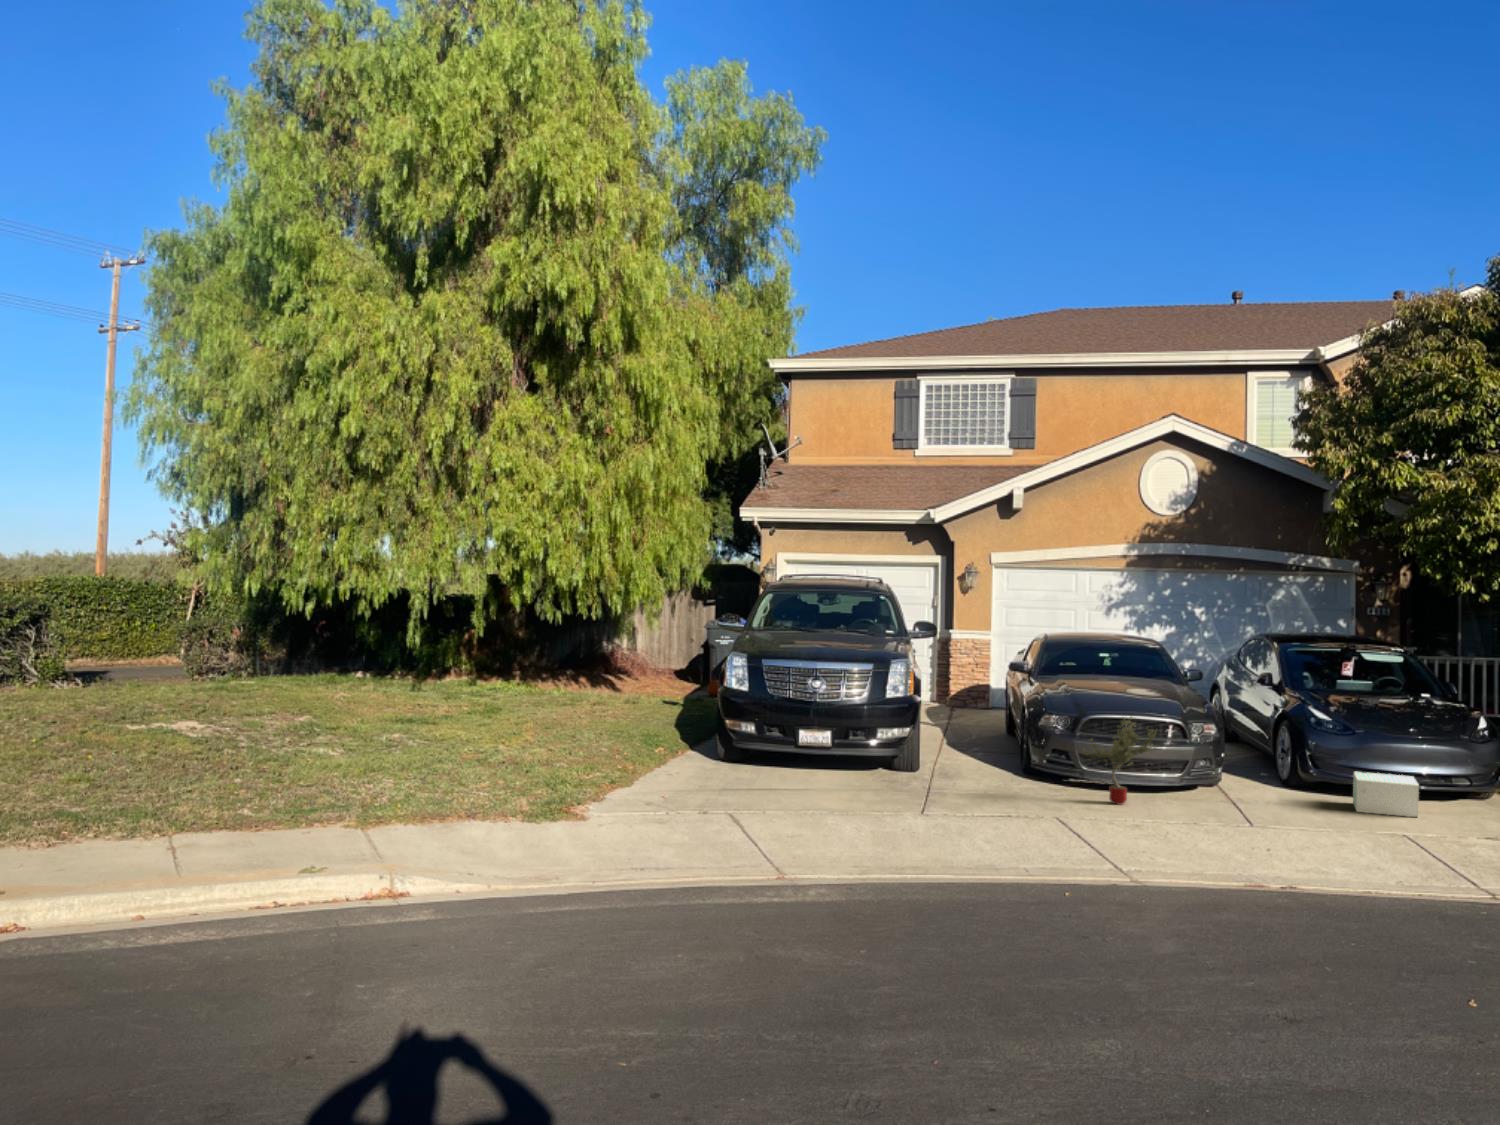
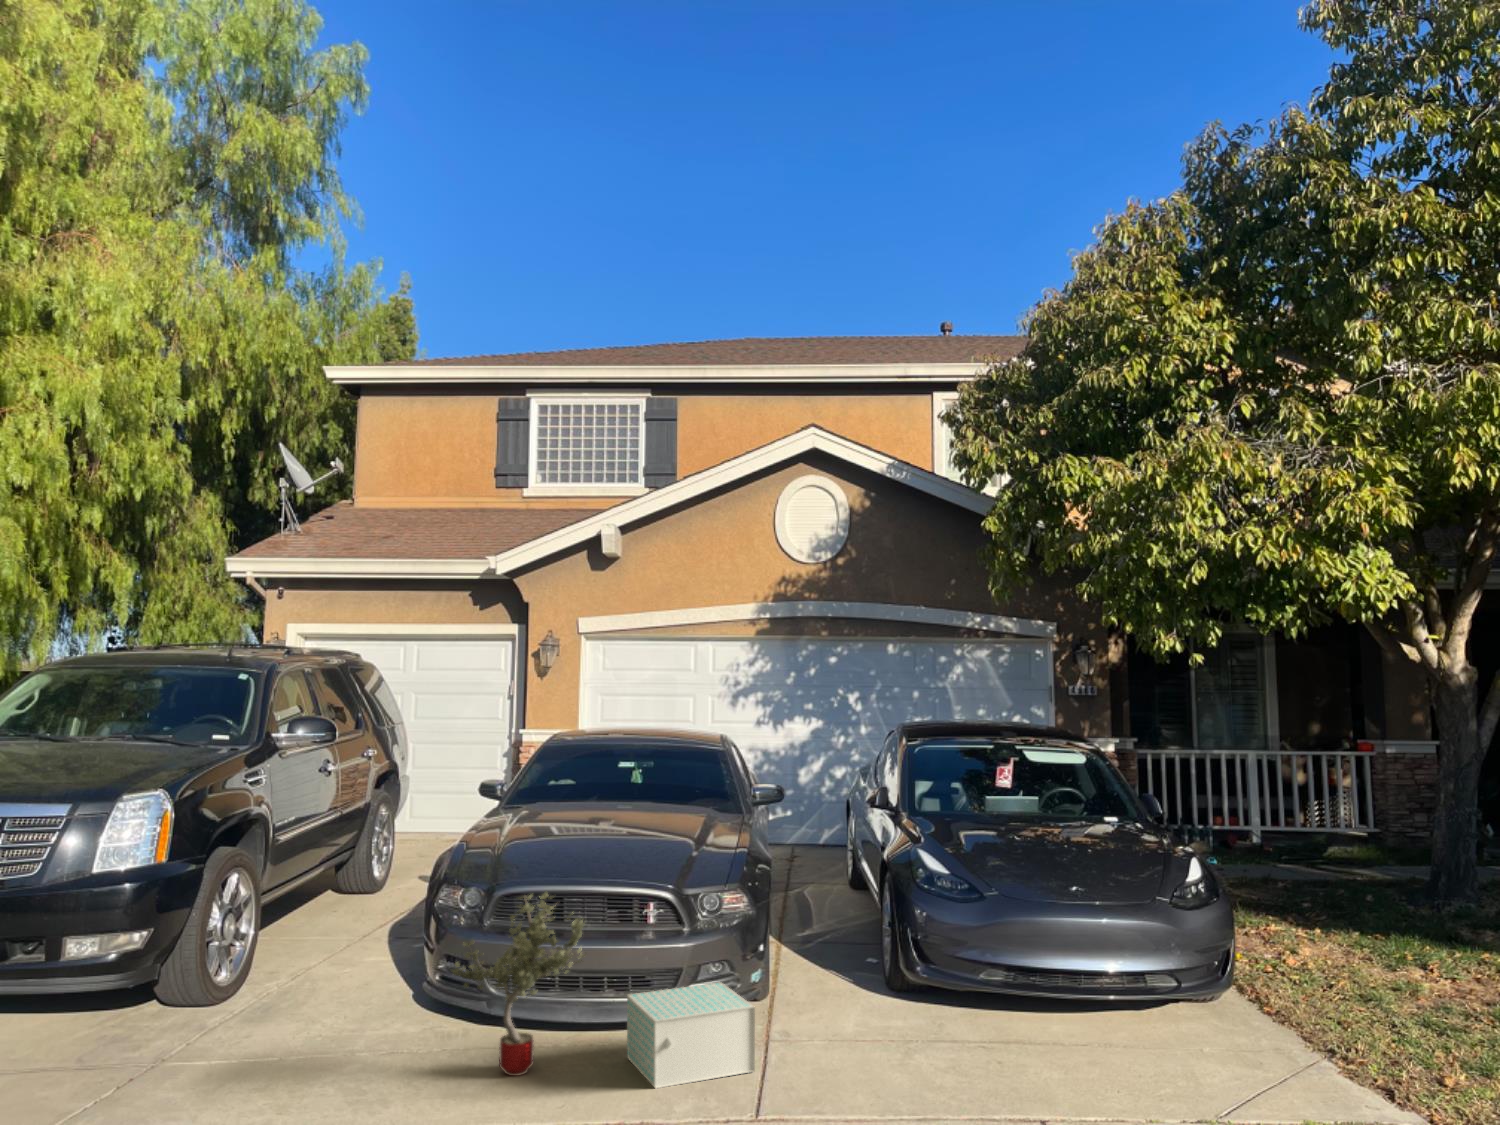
storage box: present [1353,772,1419,817] -> present [627,983,755,1088]

